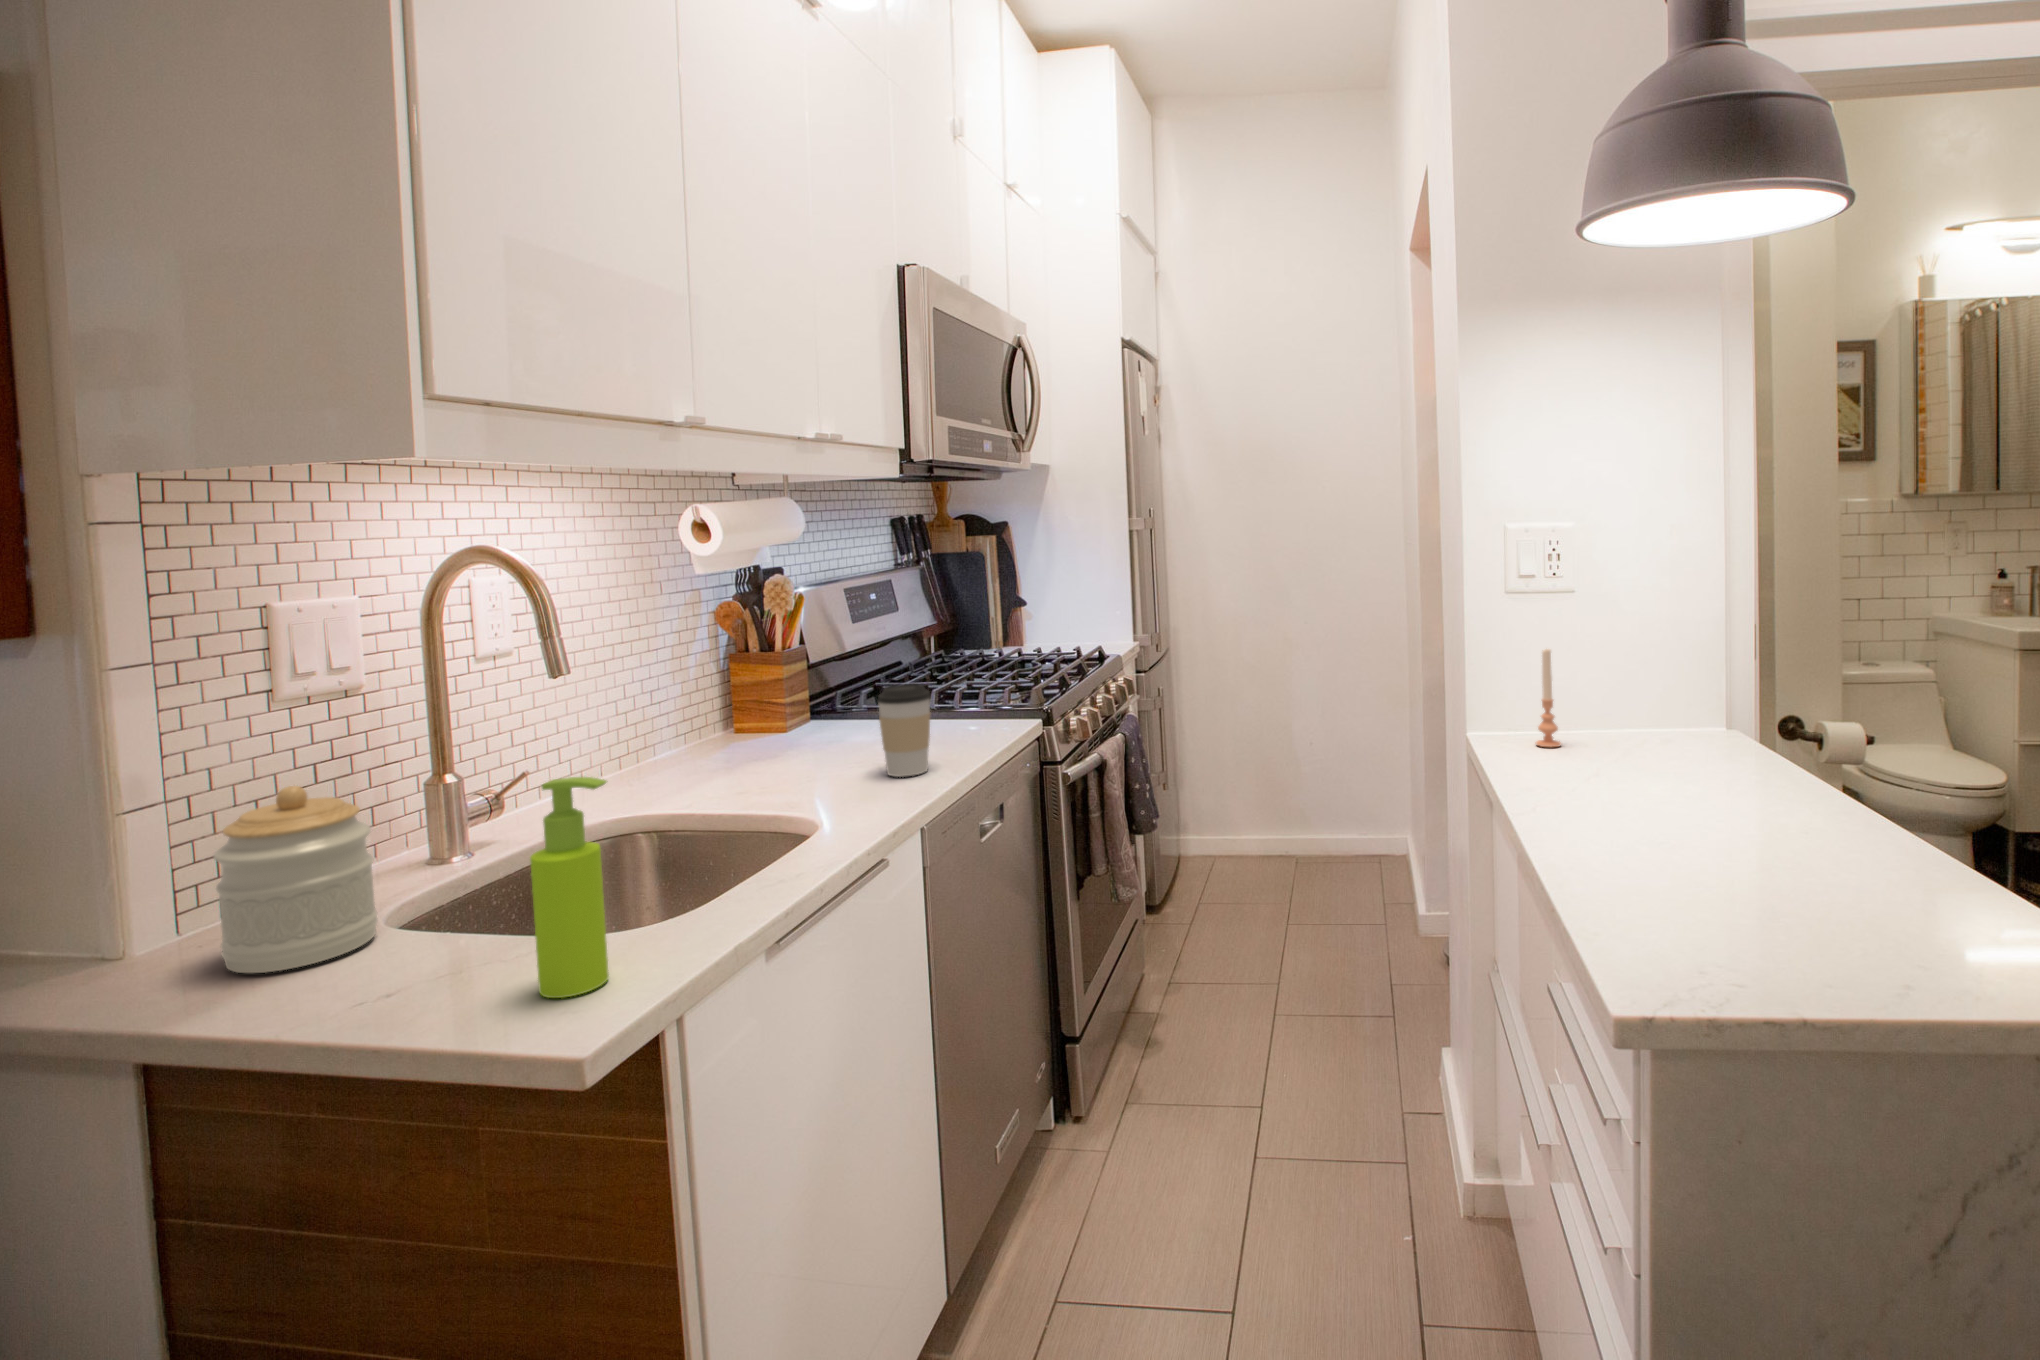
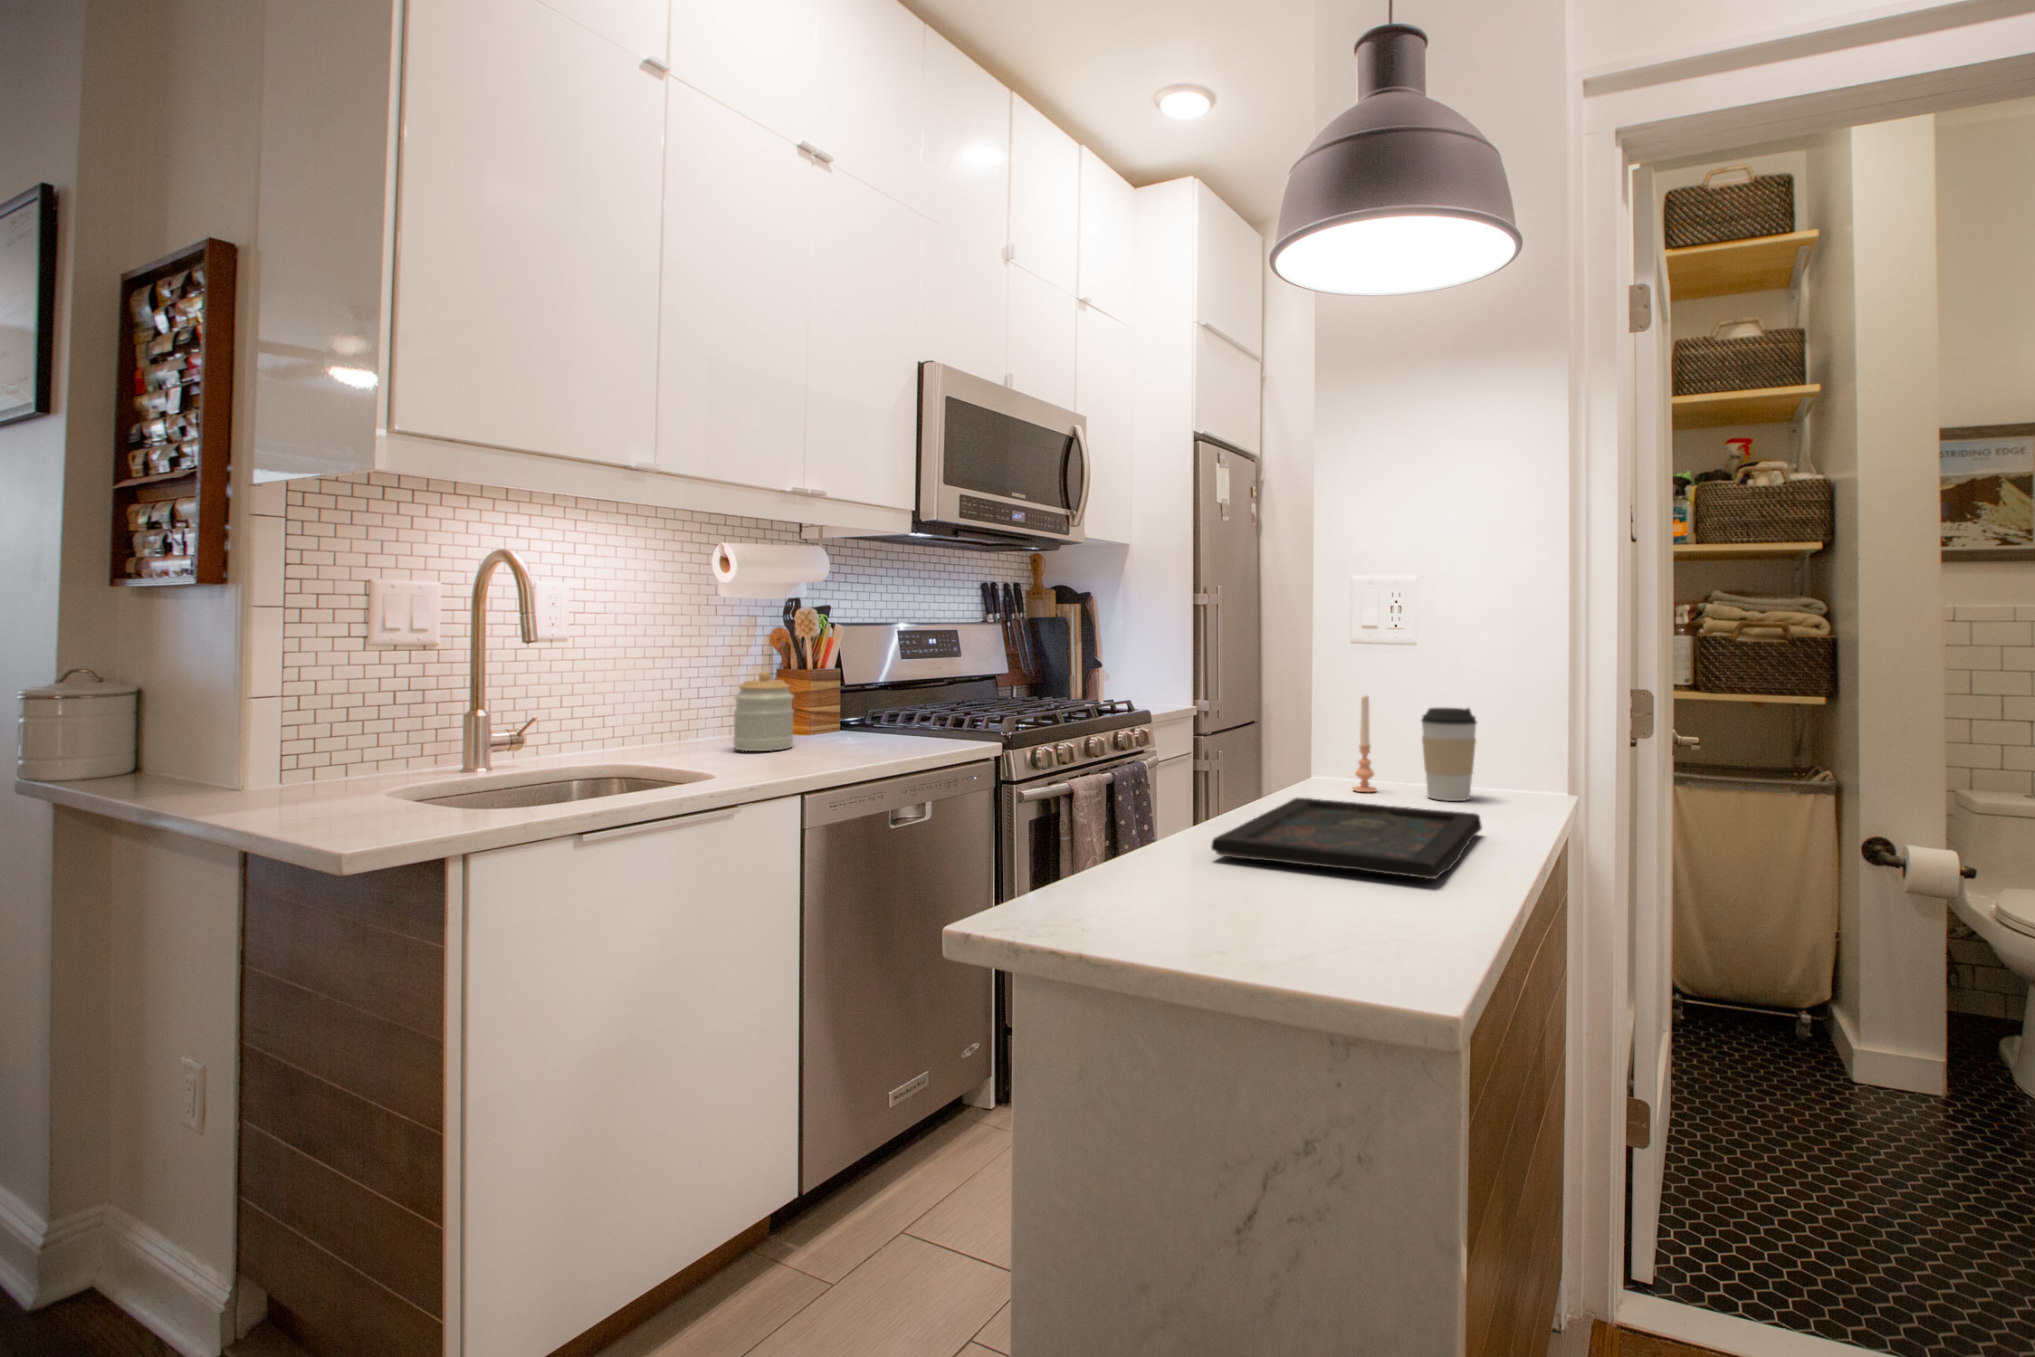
coffee cup: present [878,684,931,777] -> present [1421,708,1477,801]
tray: none [1569,770,1885,859] -> present [1211,798,1482,879]
soap dispenser: present [530,777,609,998] -> none [374,684,431,834]
jar: present [214,786,378,973] -> present [733,671,794,751]

